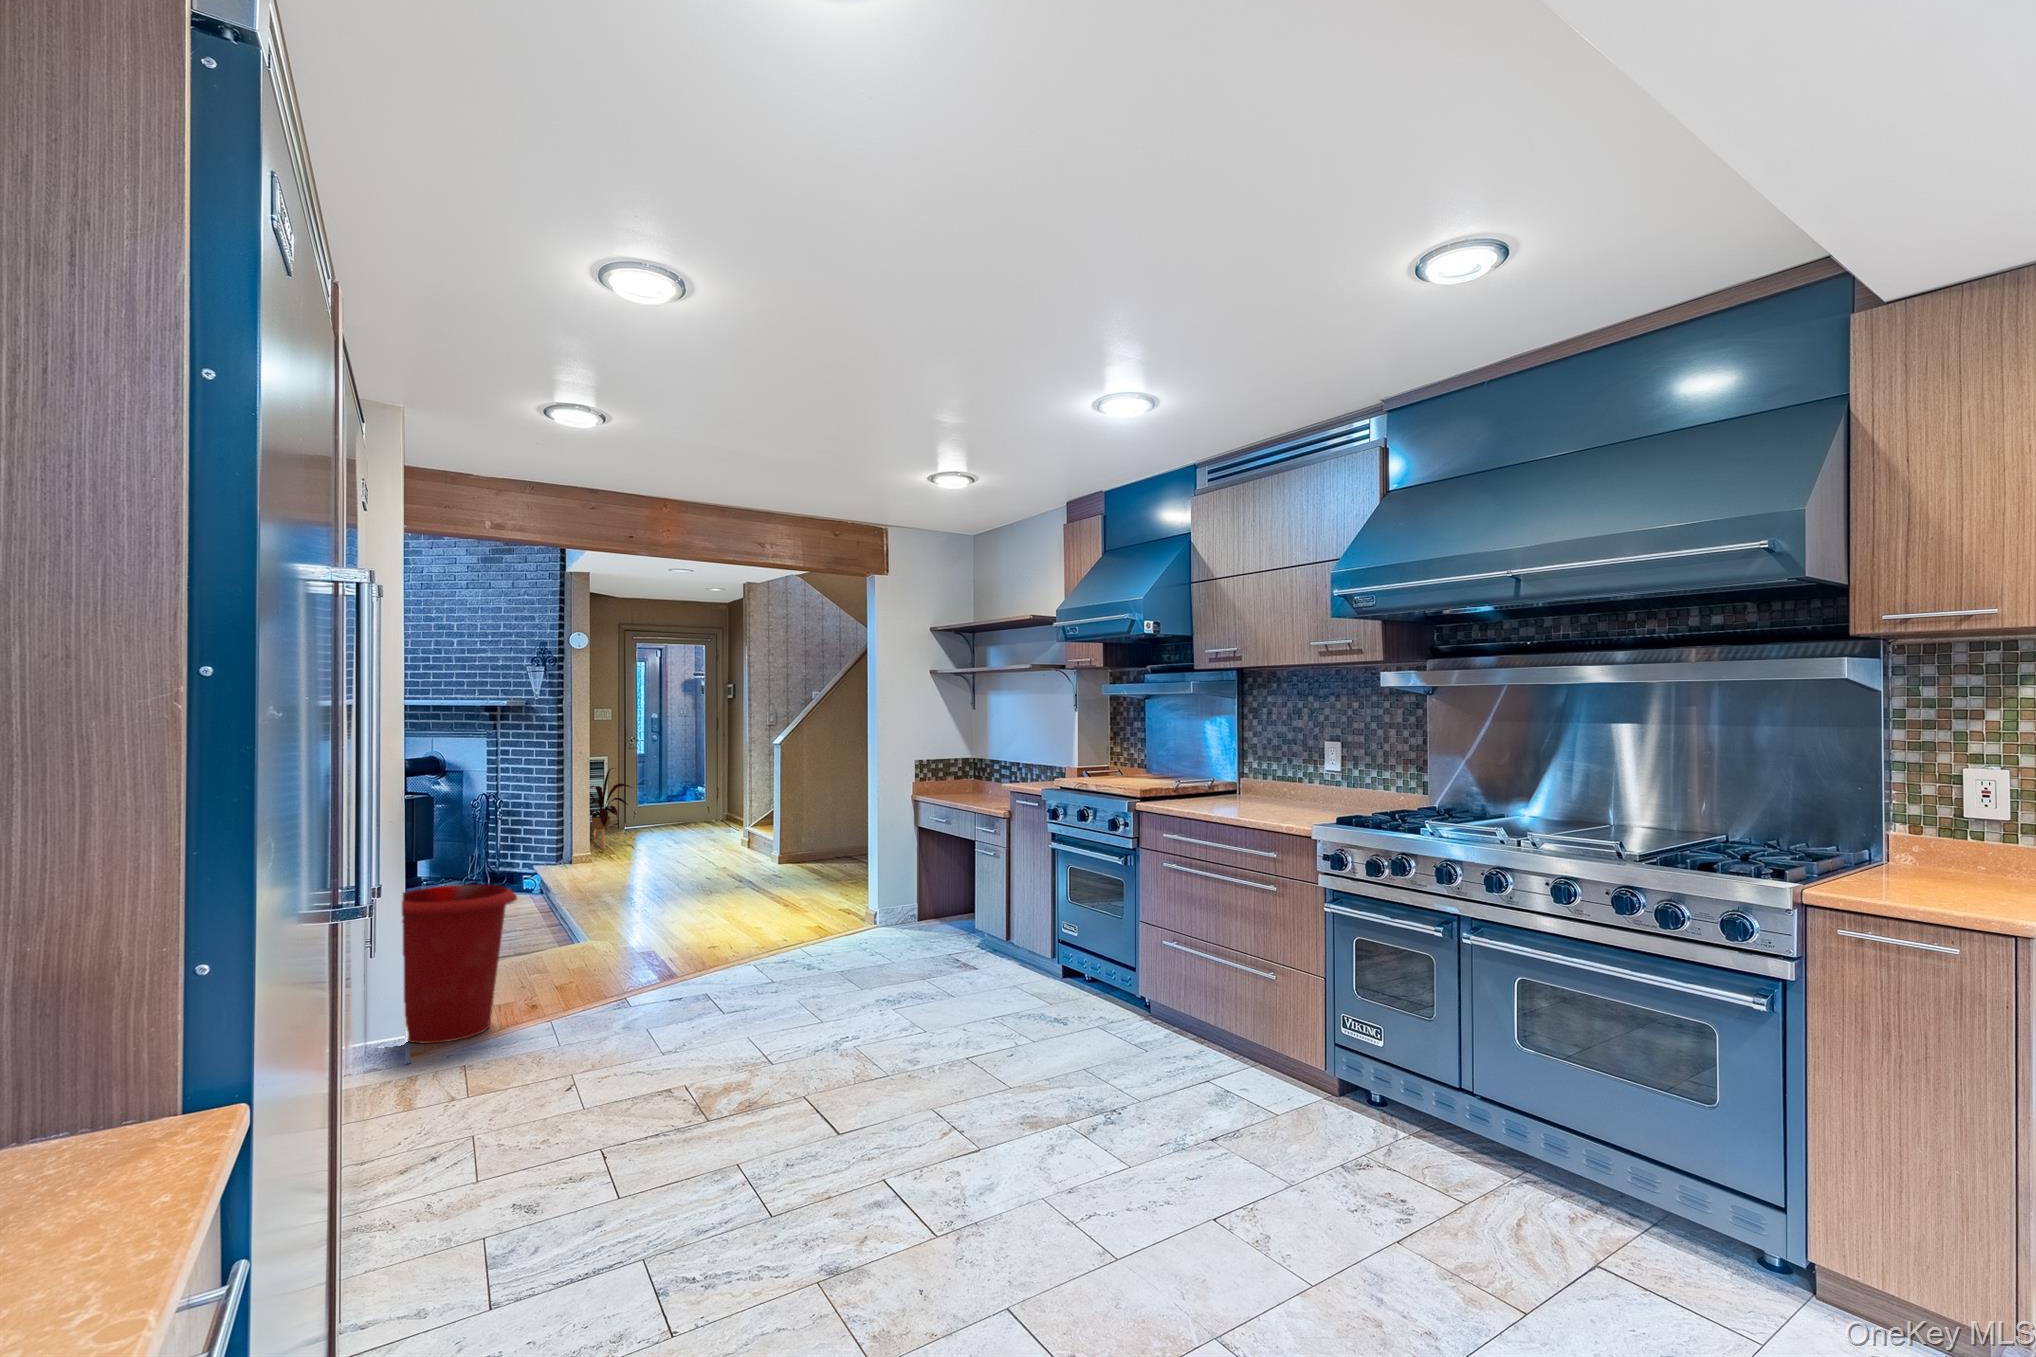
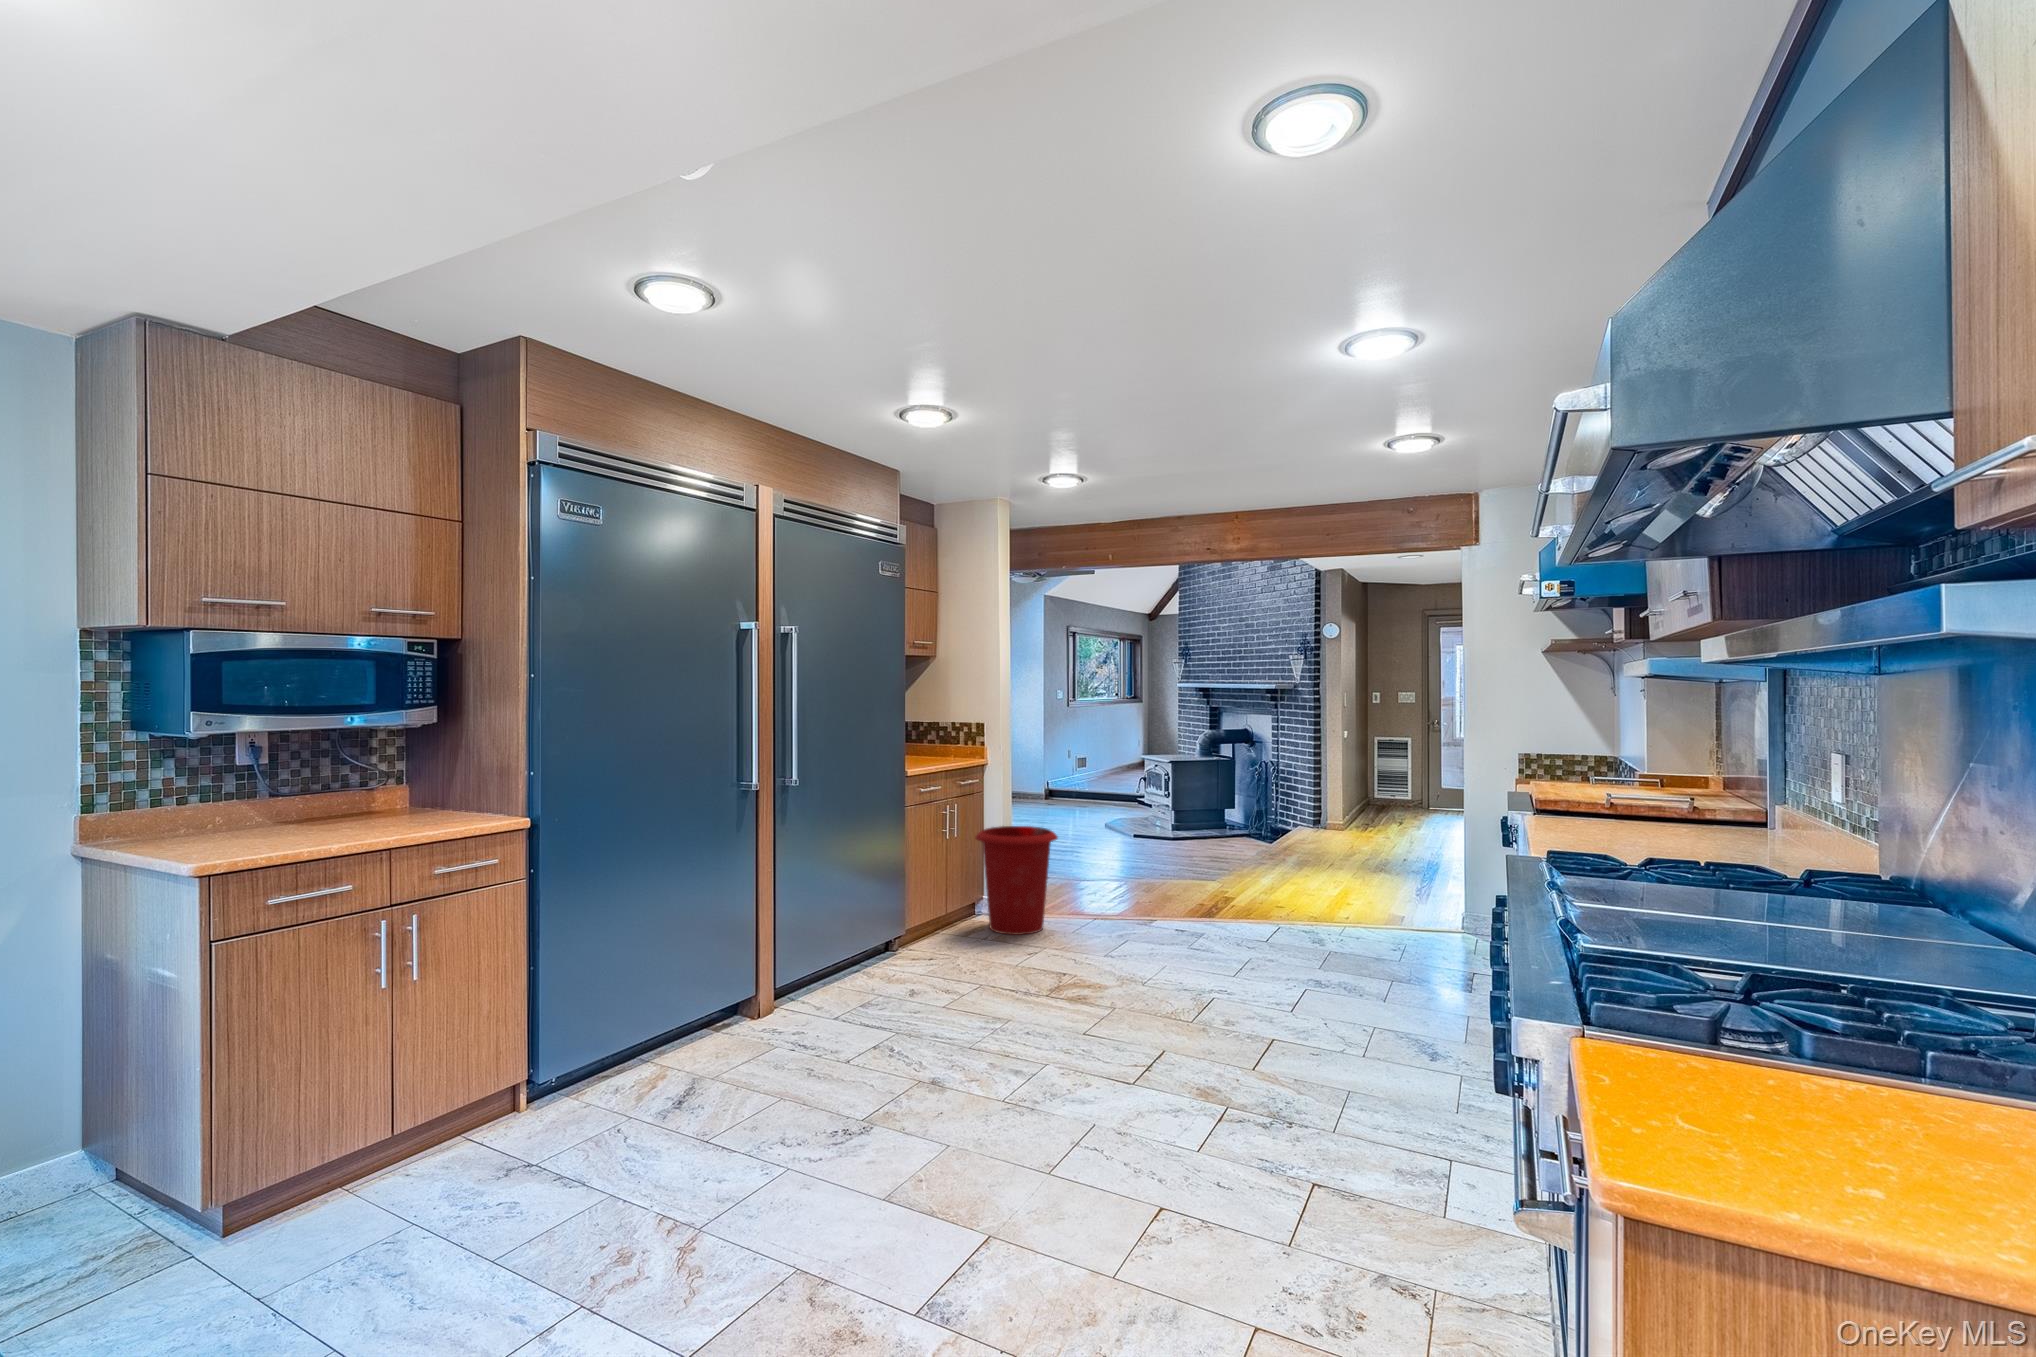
house plant: present [590,768,633,849] -> none [1353,747,1409,823]

